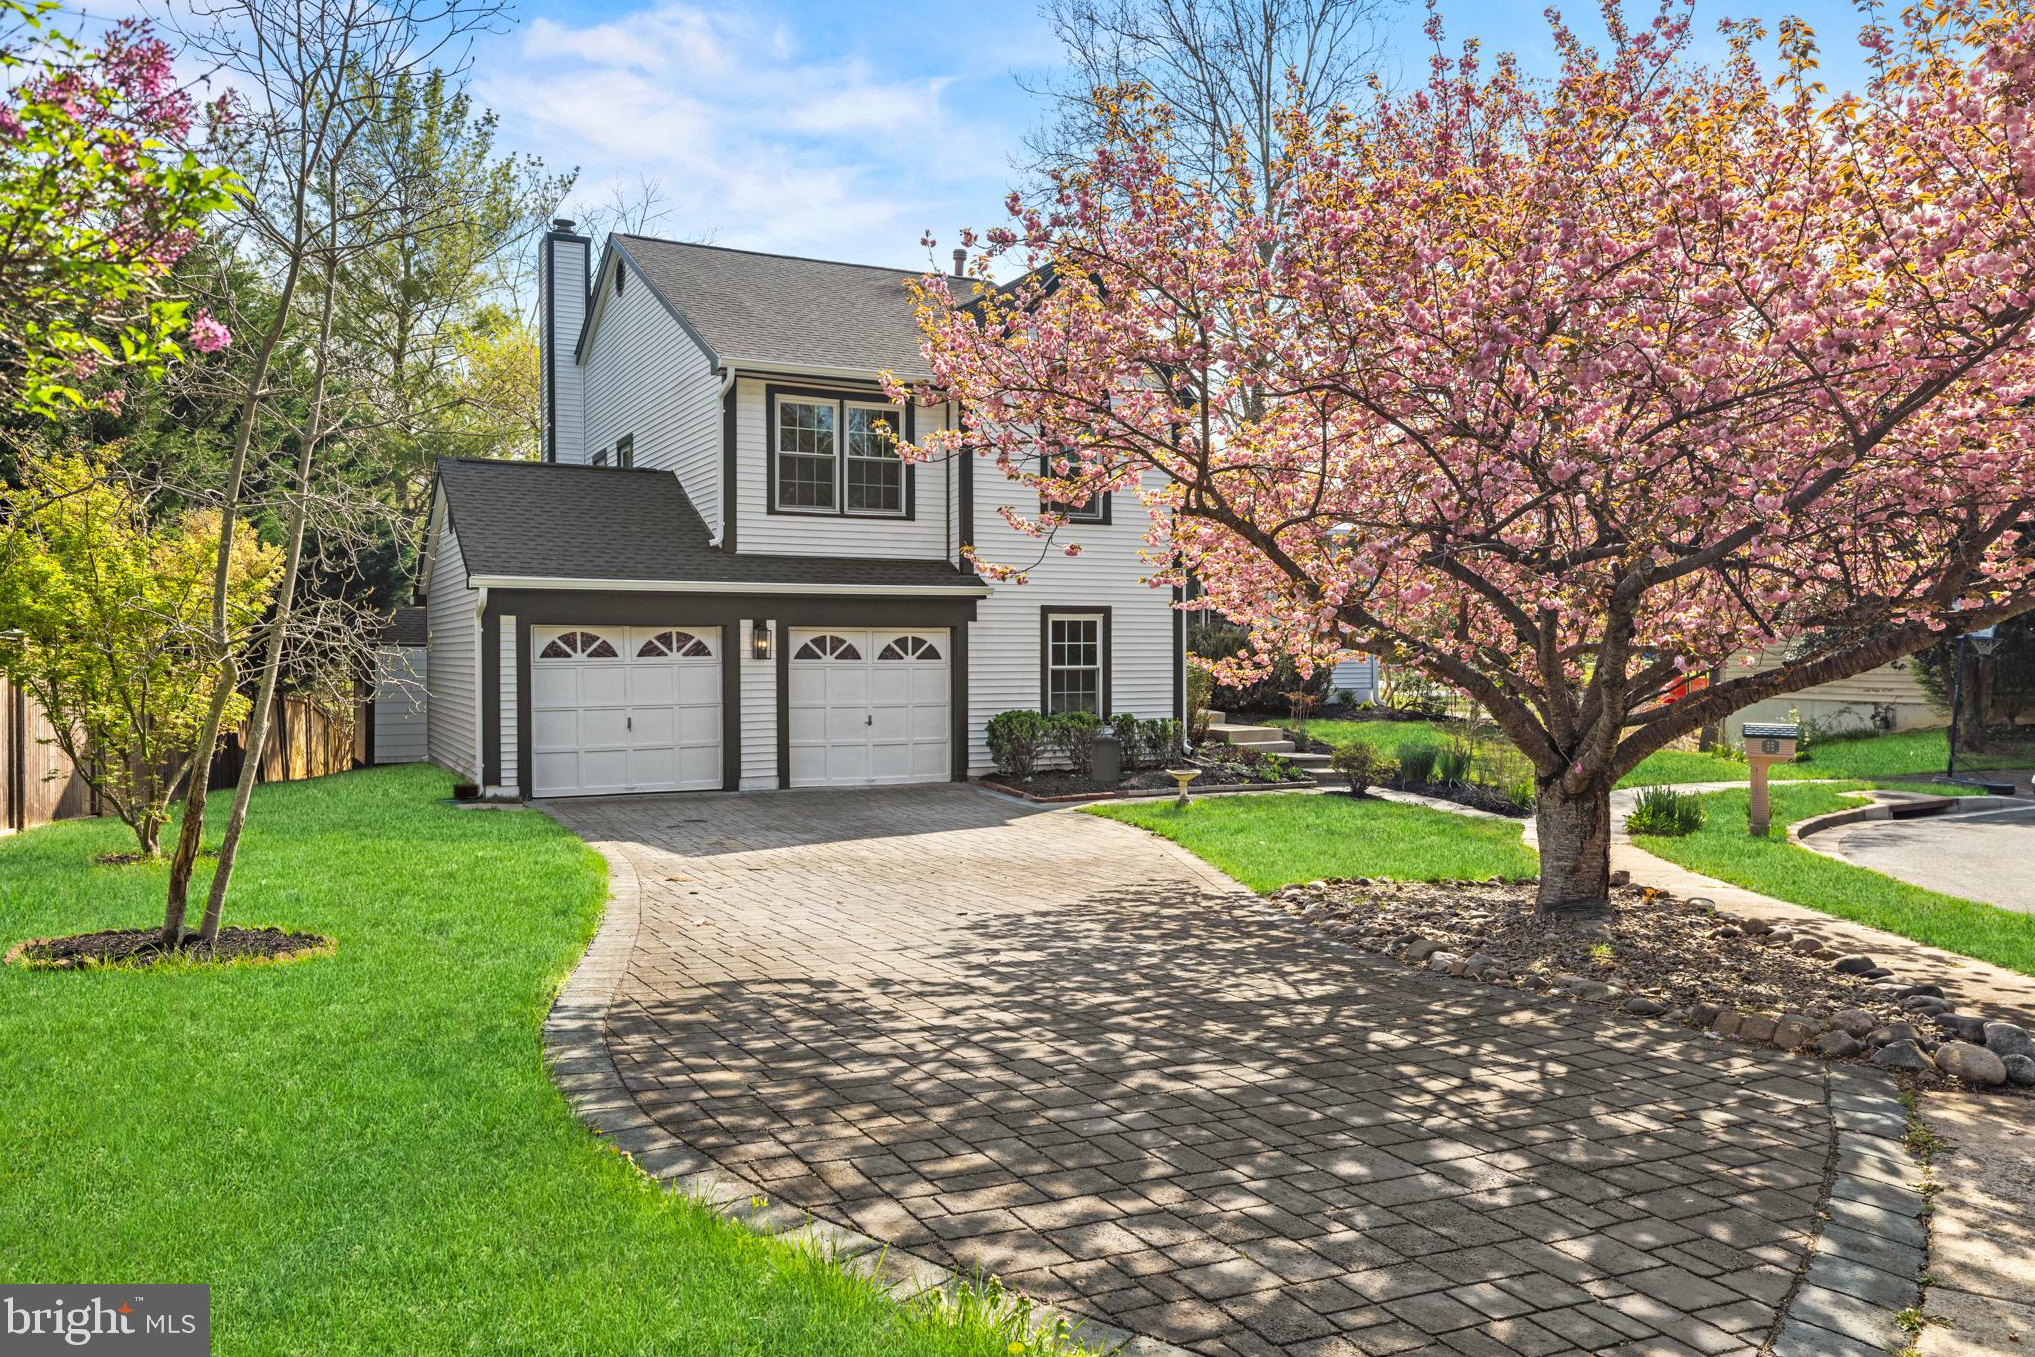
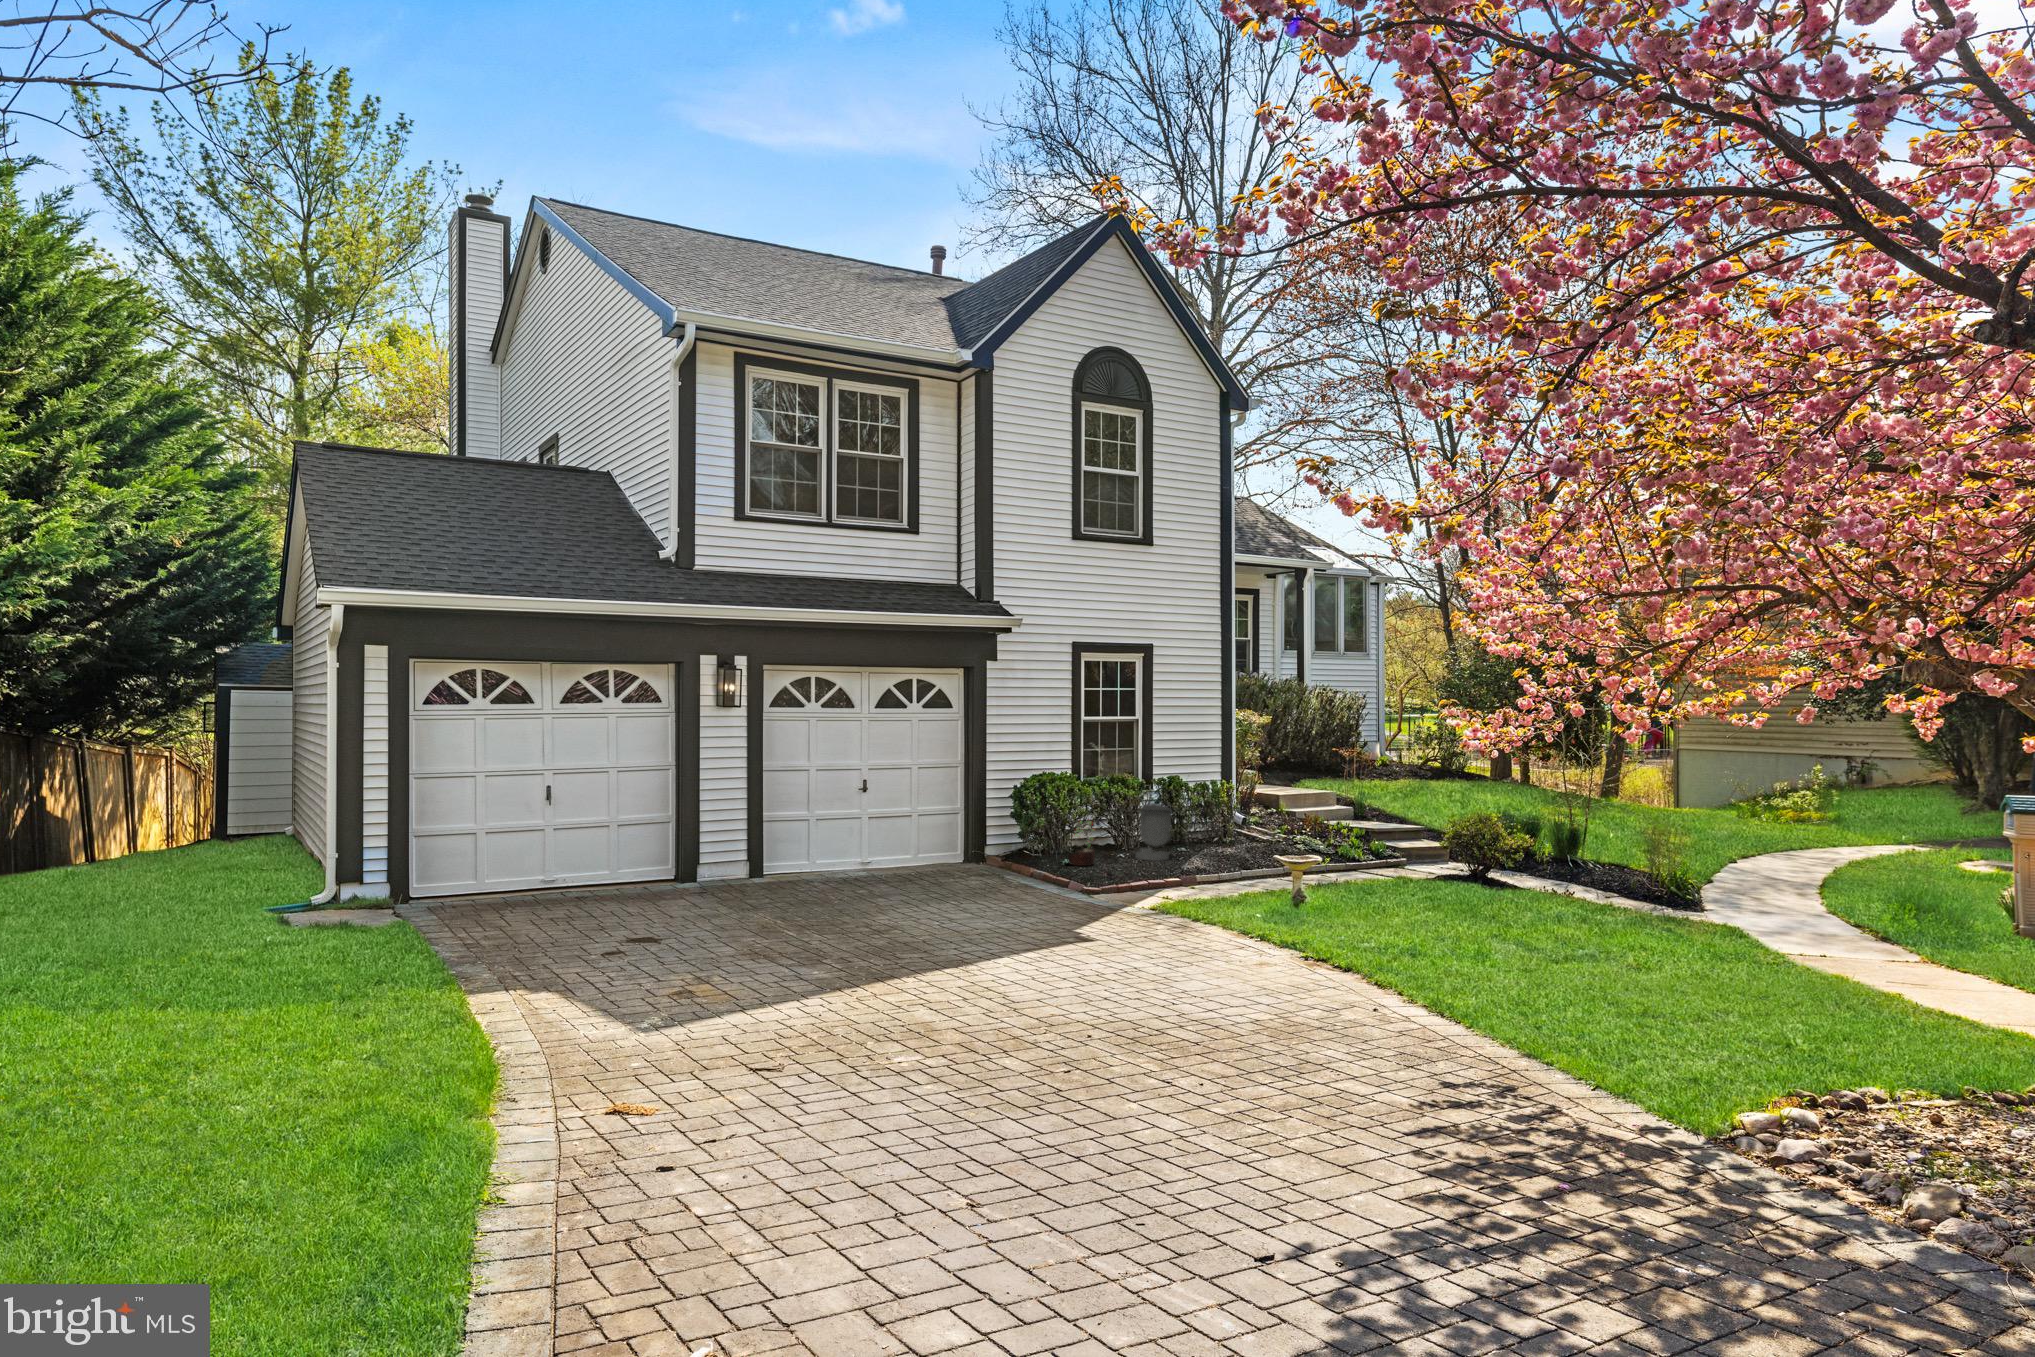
decorative plant: present [453,755,480,799] -> present [1067,819,1095,866]

